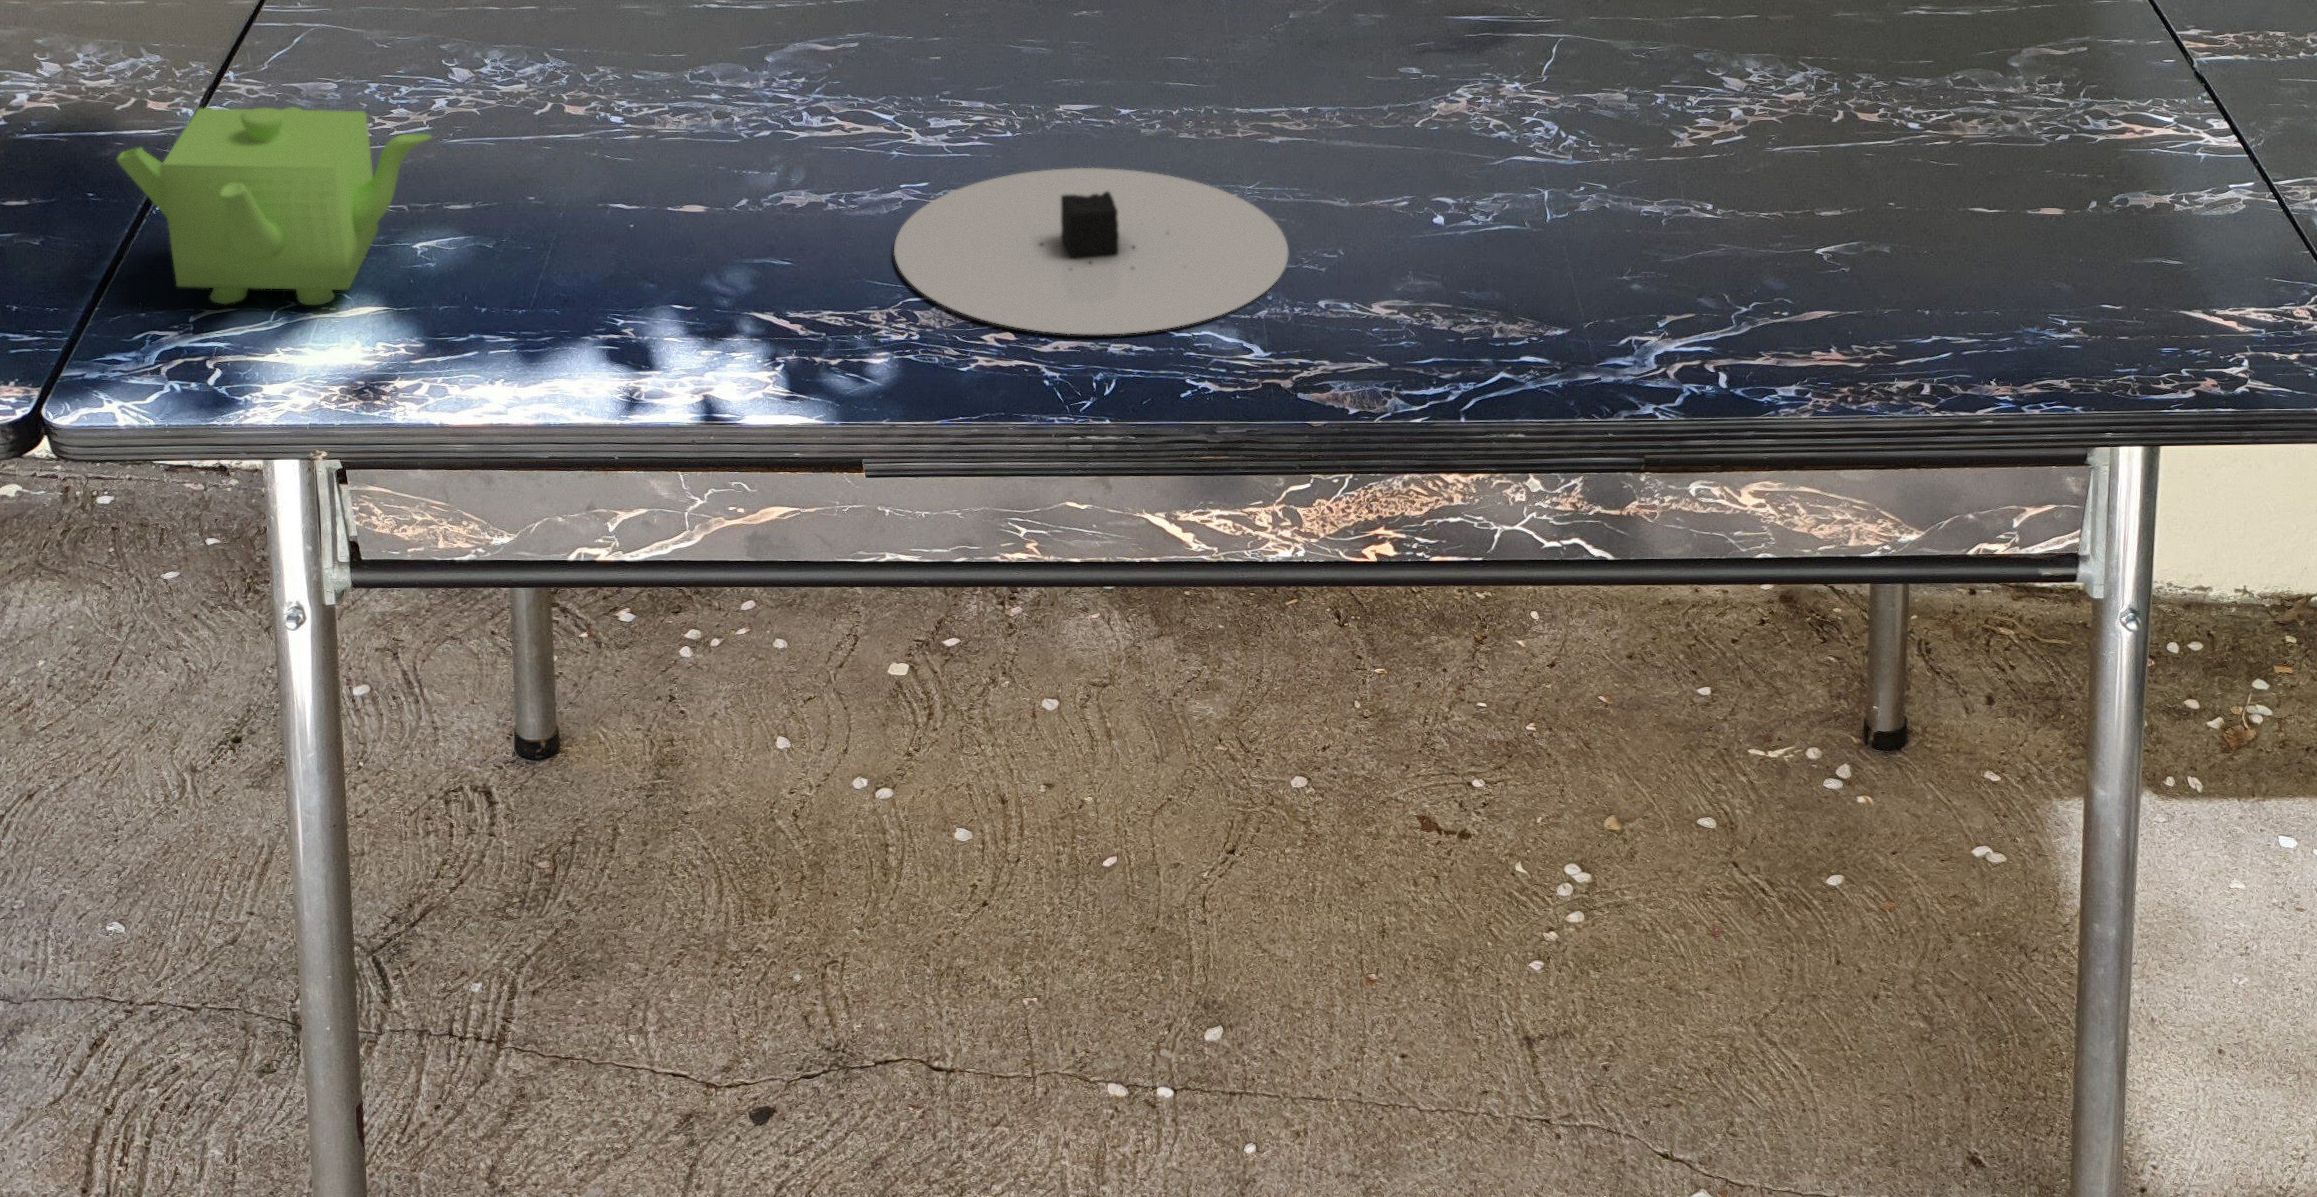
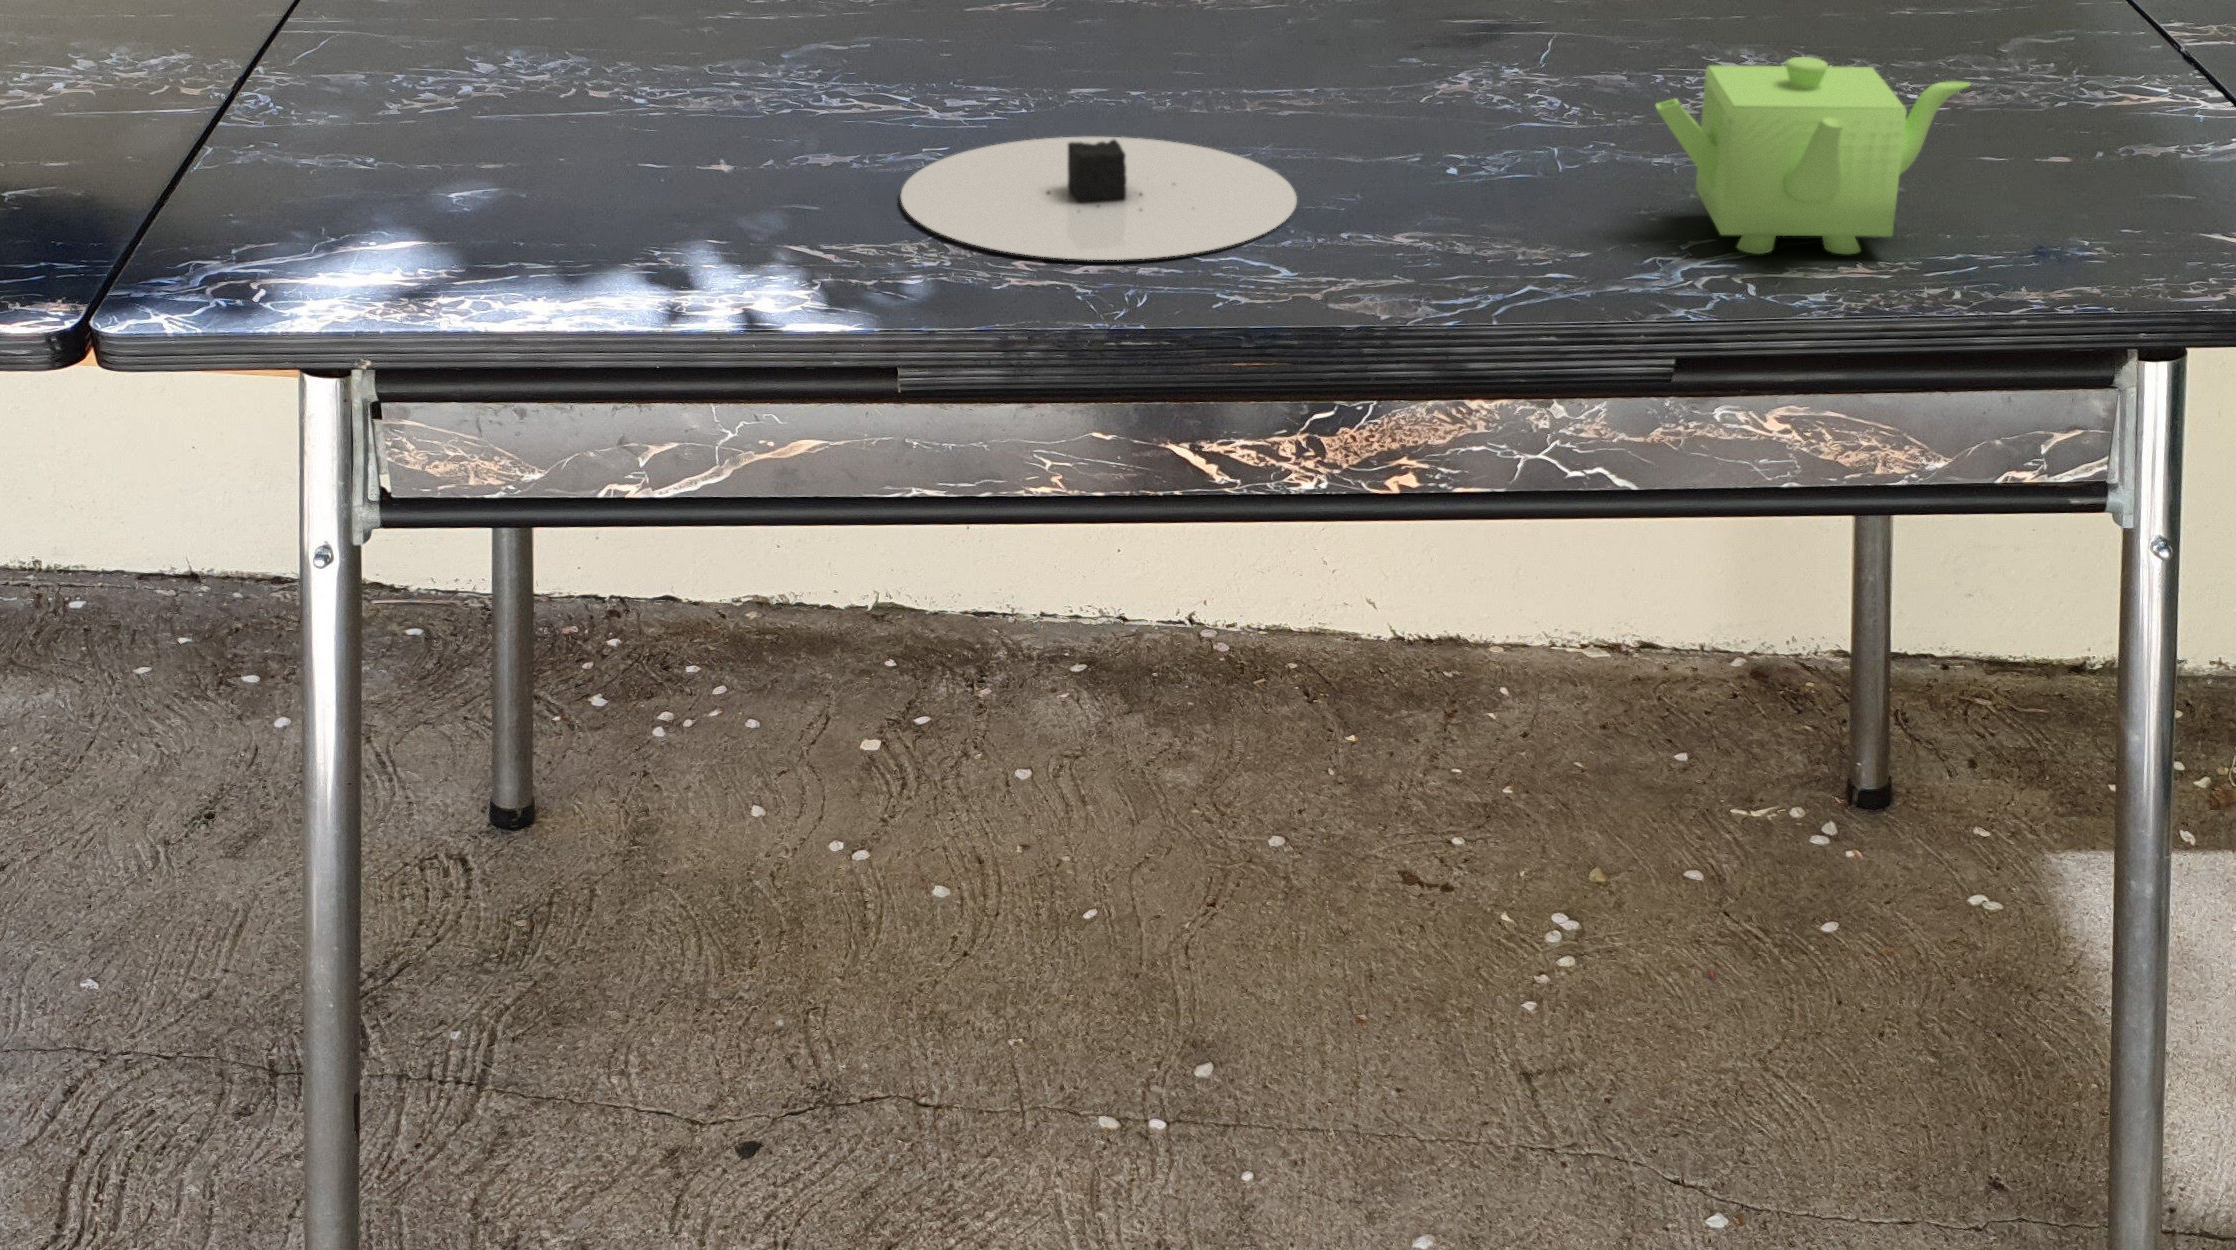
teapot: present [117,107,431,305] -> present [1655,57,1971,254]

